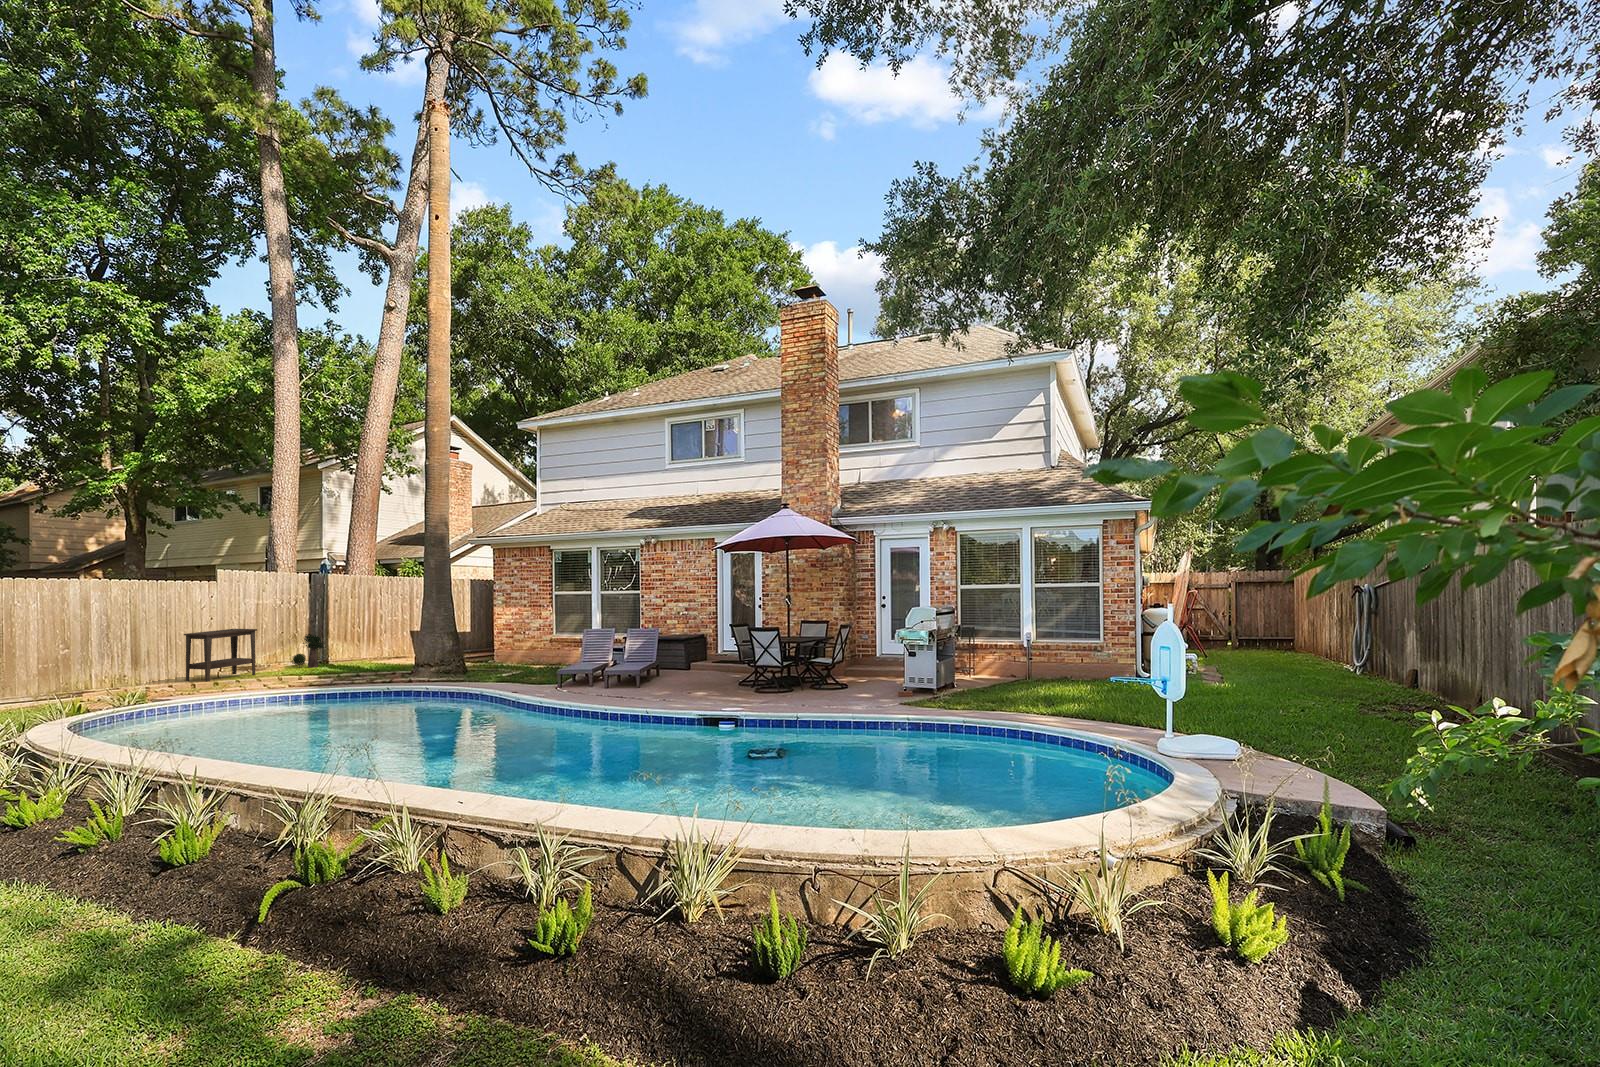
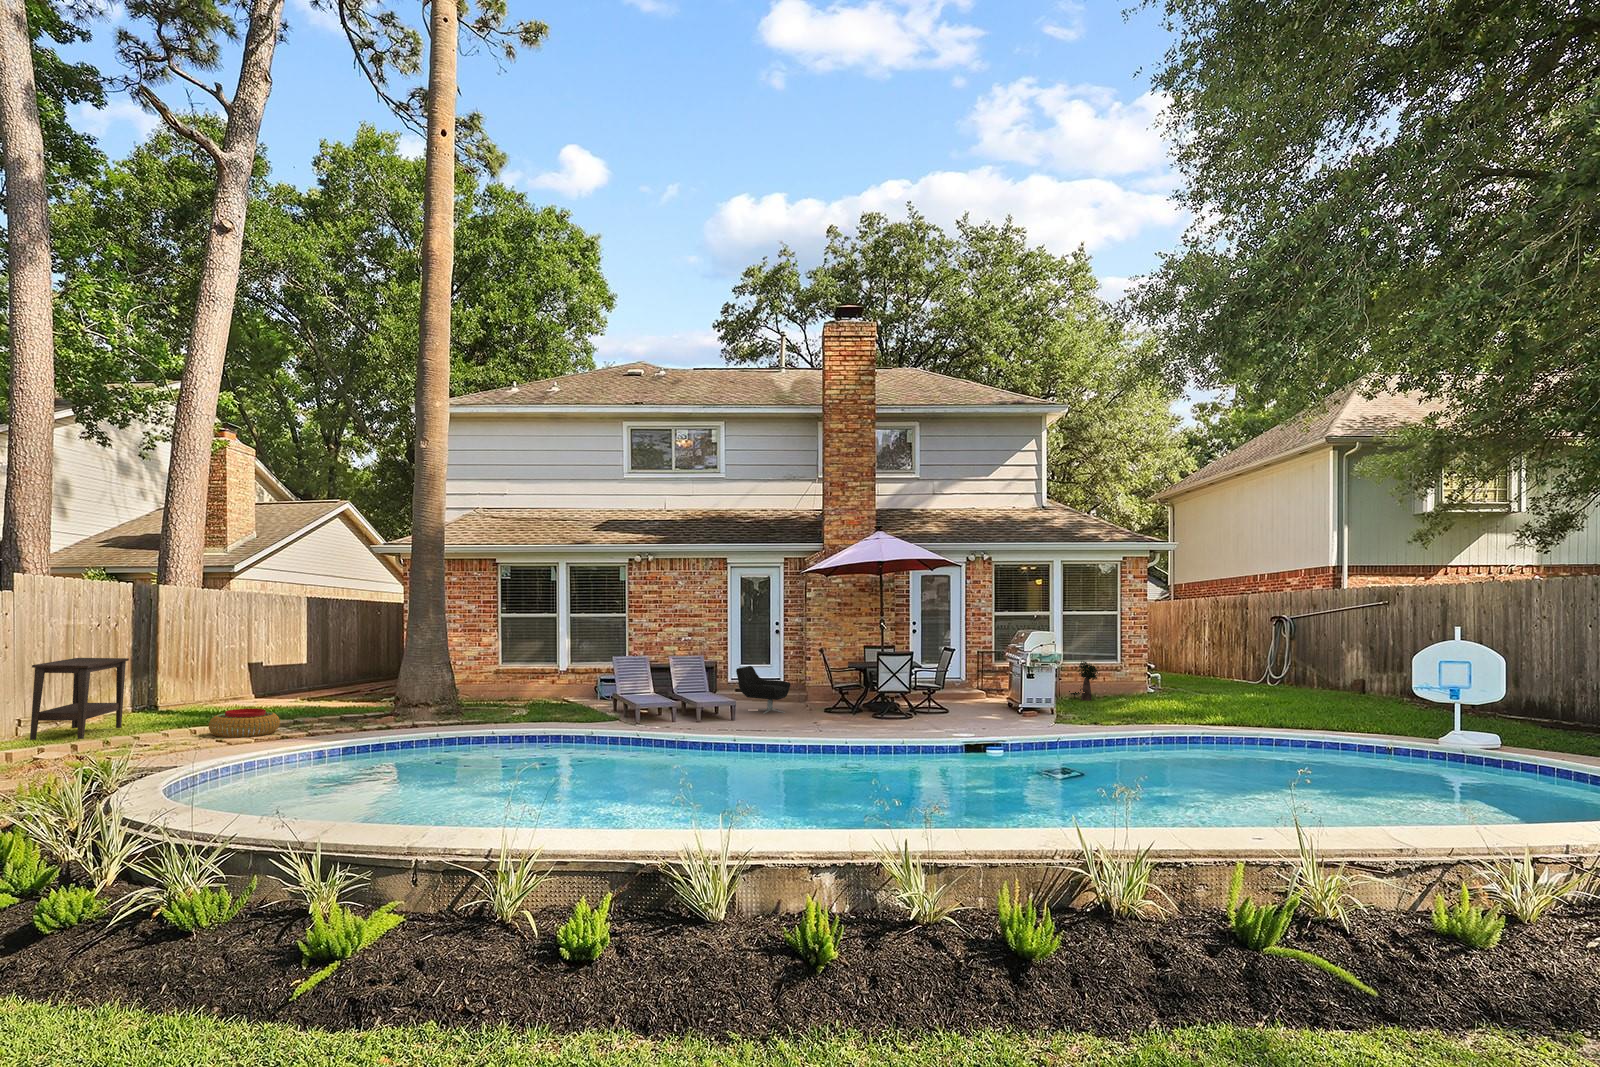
potted plant: present [292,634,324,668] -> present [1069,661,1099,701]
lounge chair: none [650,637,704,682] -> present [736,666,791,713]
pouf: none [263,665,313,685] -> present [209,709,280,737]

